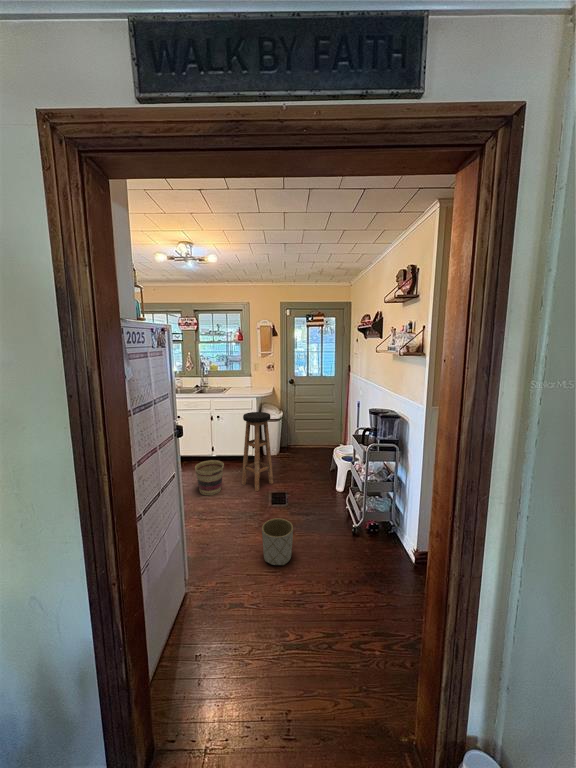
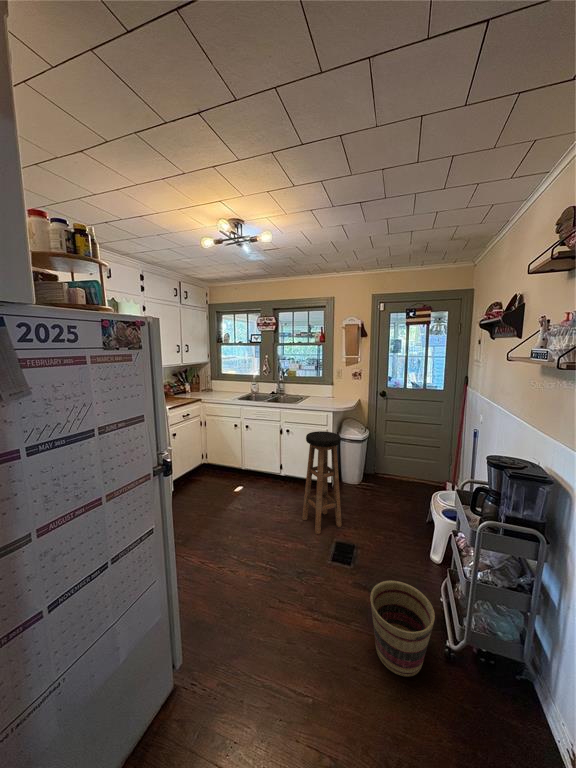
basket: present [195,460,224,495] -> present [370,581,435,677]
planter: present [262,518,293,565] -> none [290,600,337,684]

